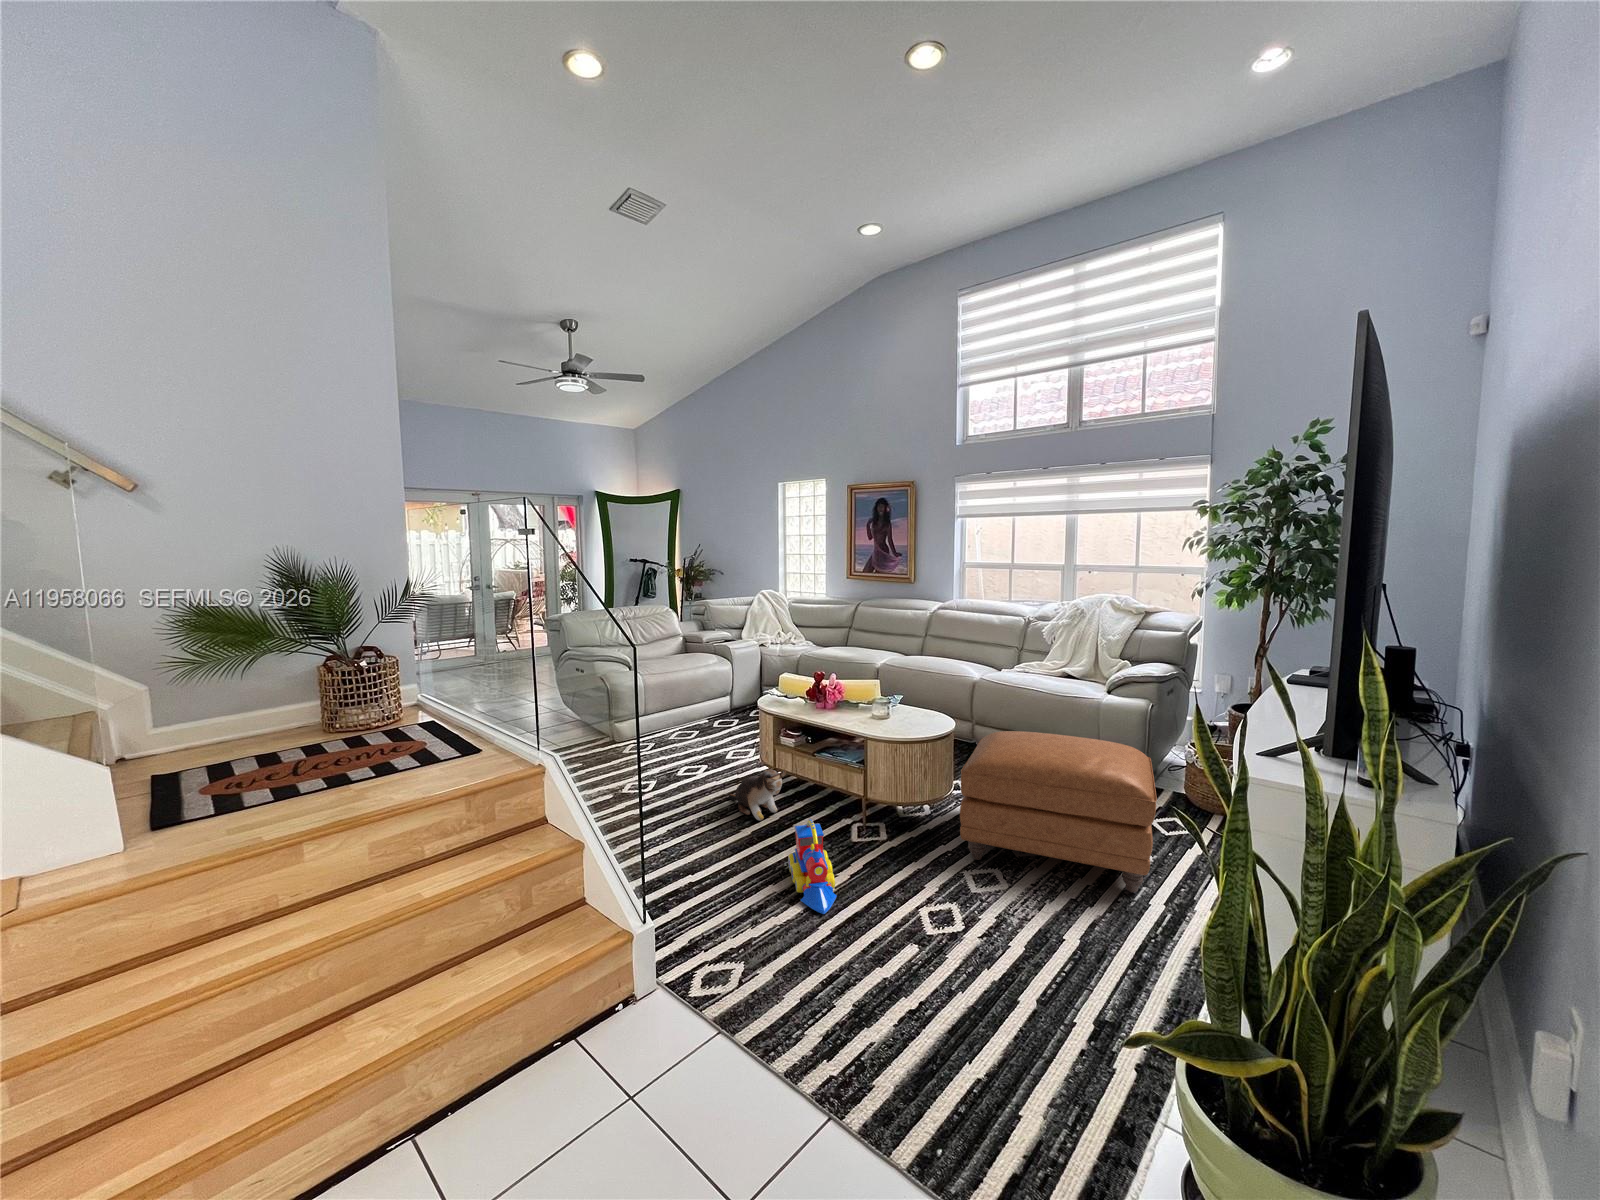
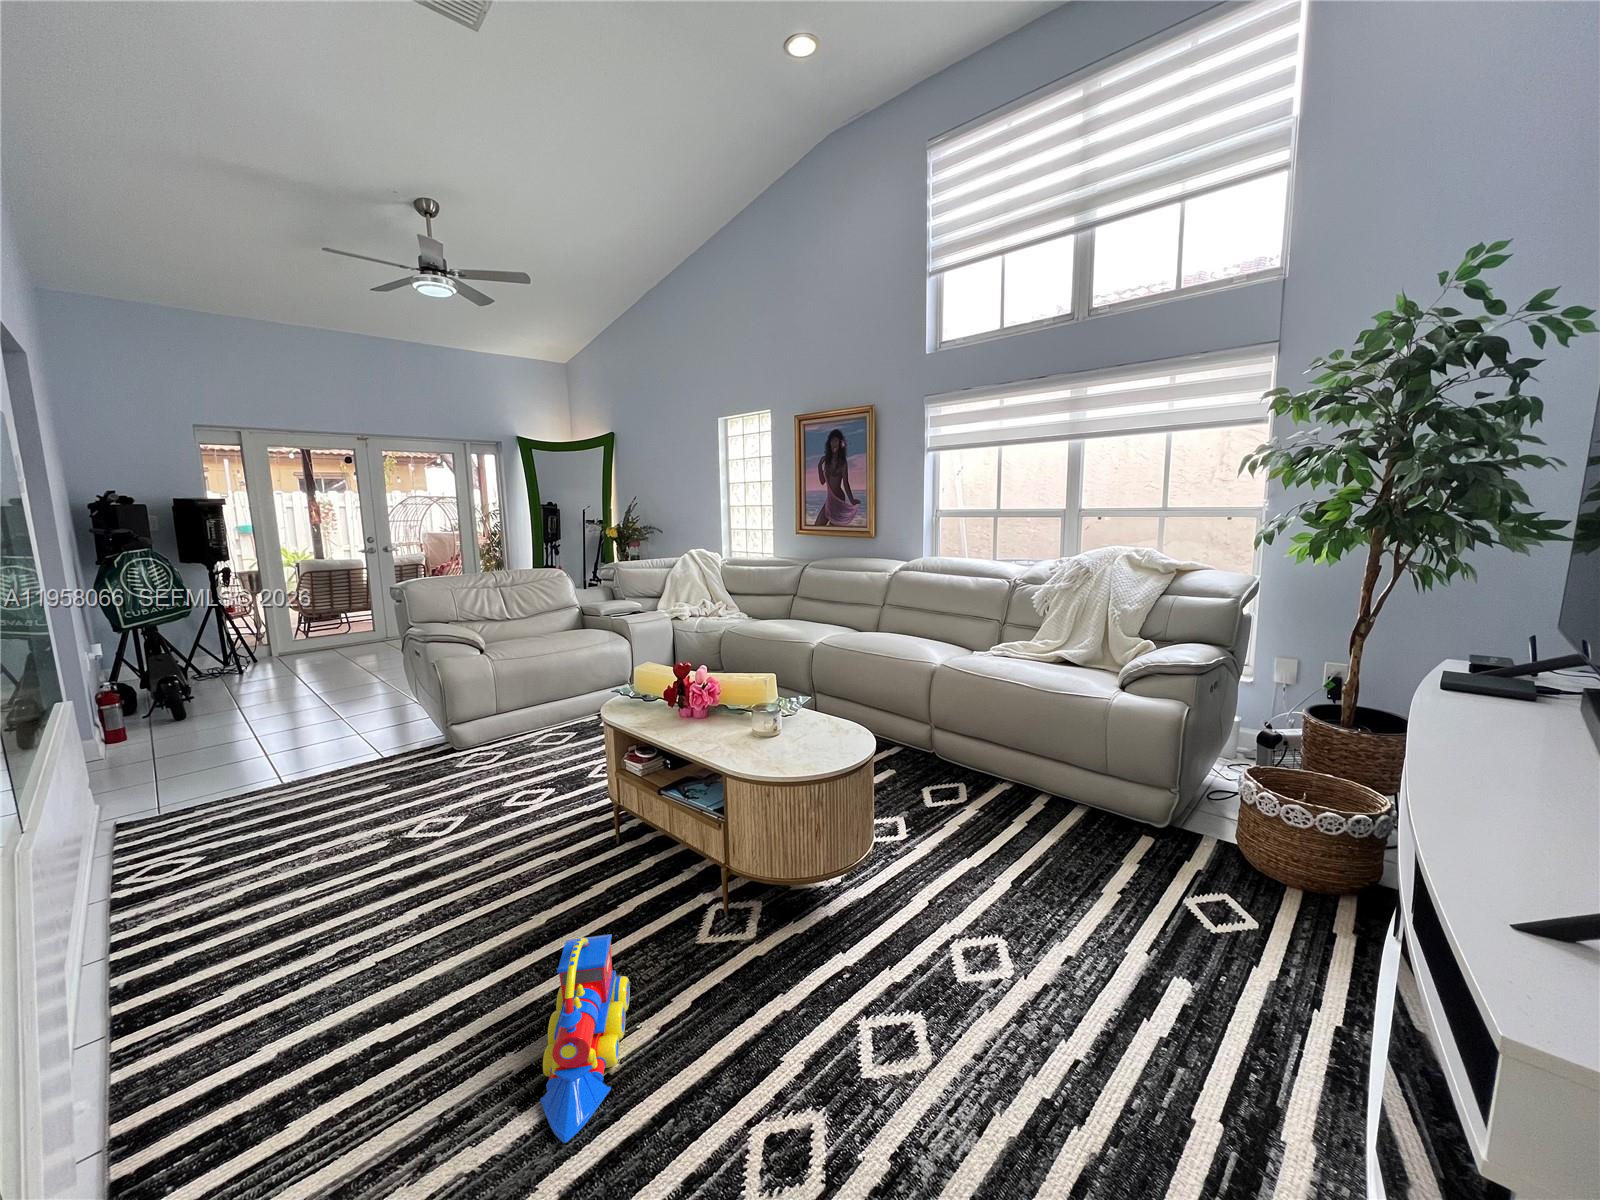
ottoman: present [960,731,1157,892] -> none [857,761,1214,1089]
plush toy: present [729,769,786,821] -> none [548,818,605,895]

